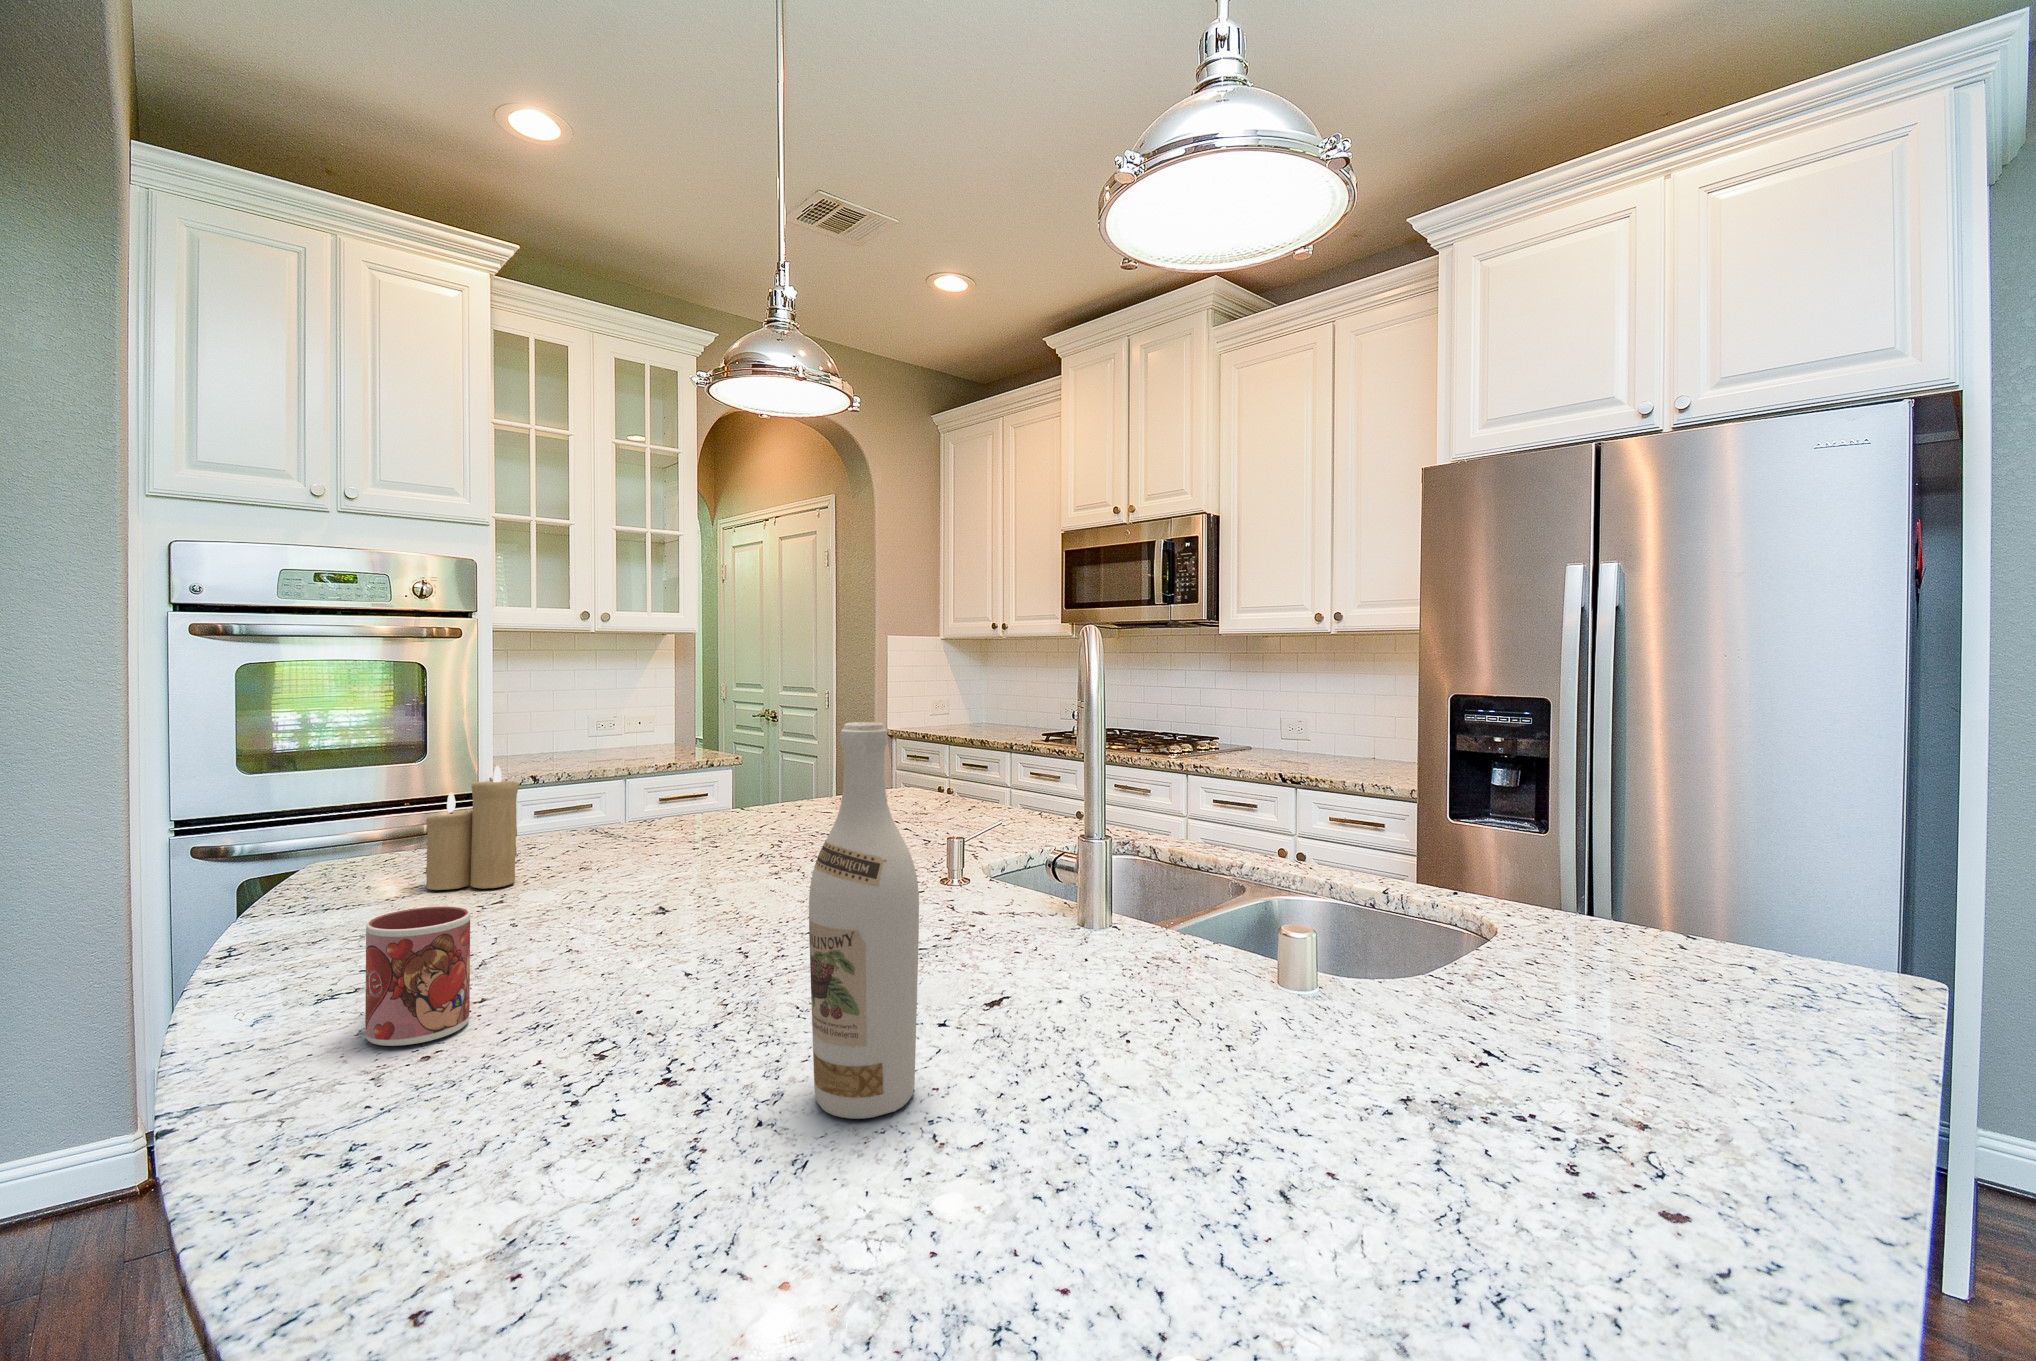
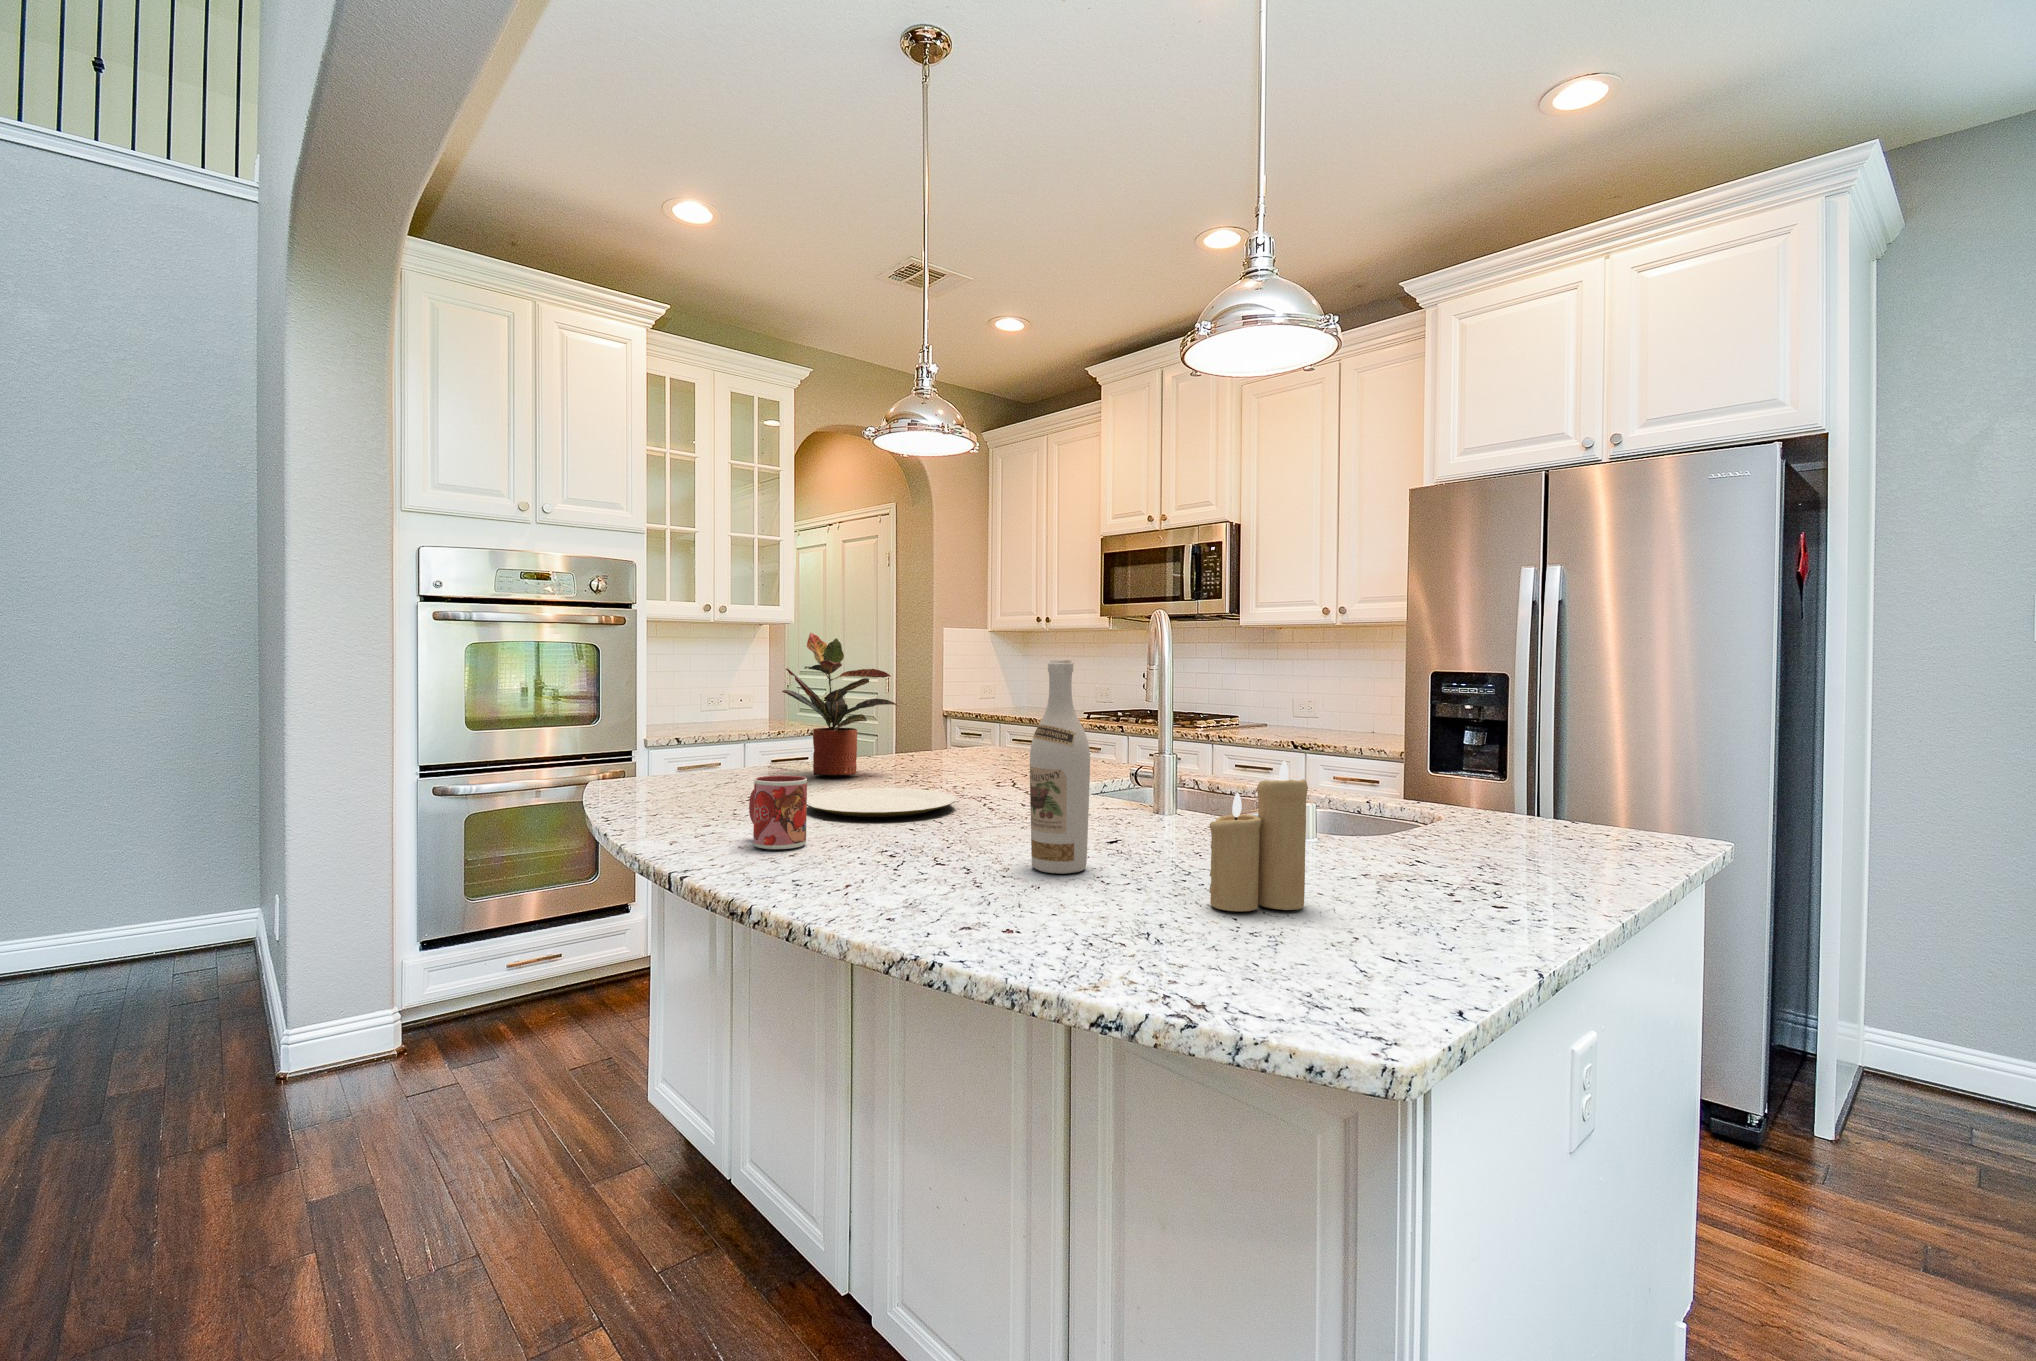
potted plant: none [574,652,750,849] -> present [782,633,897,775]
candle: present [426,765,518,890] -> present [1210,761,1308,911]
plate: none [547,880,786,945] -> present [807,788,955,817]

